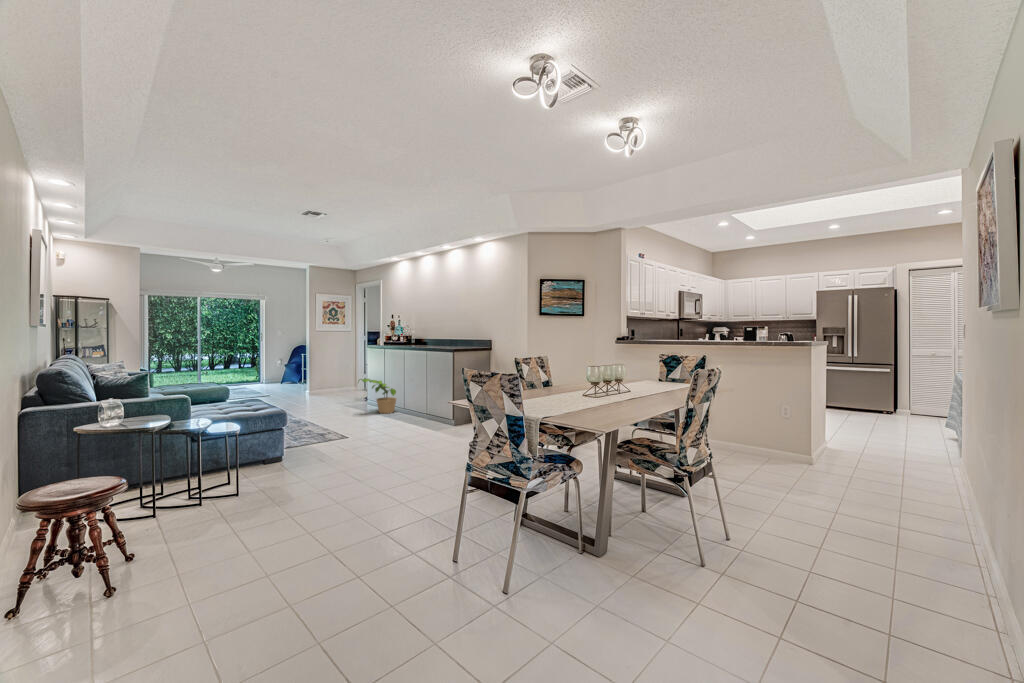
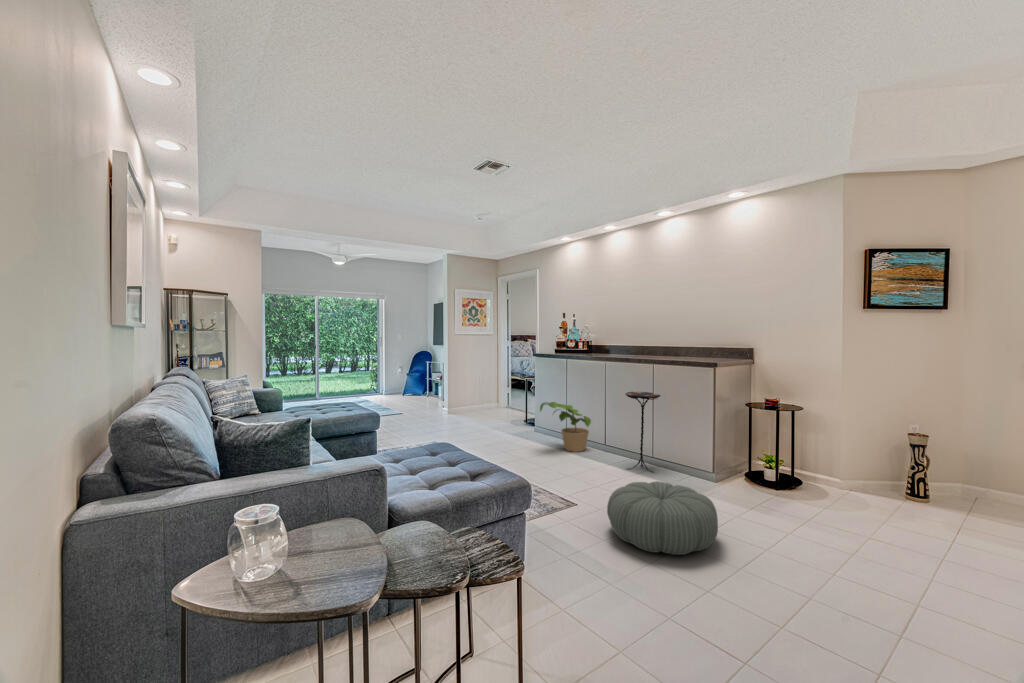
side table: none [407,369,430,422] -> present [626,392,661,472]
pouf: none [350,419,415,454] -> present [607,481,718,555]

